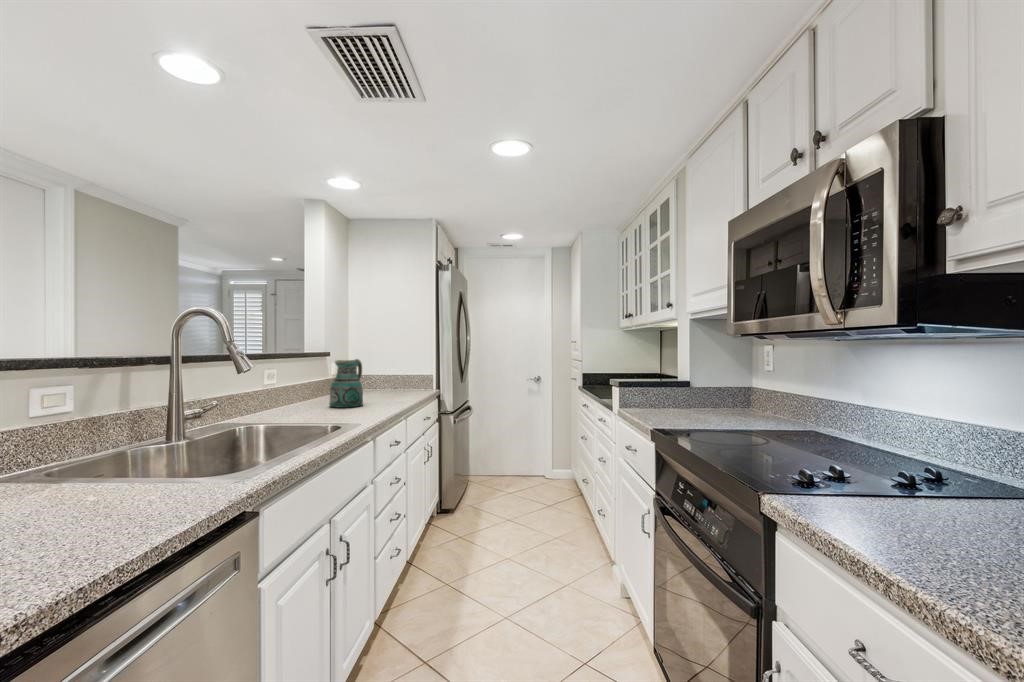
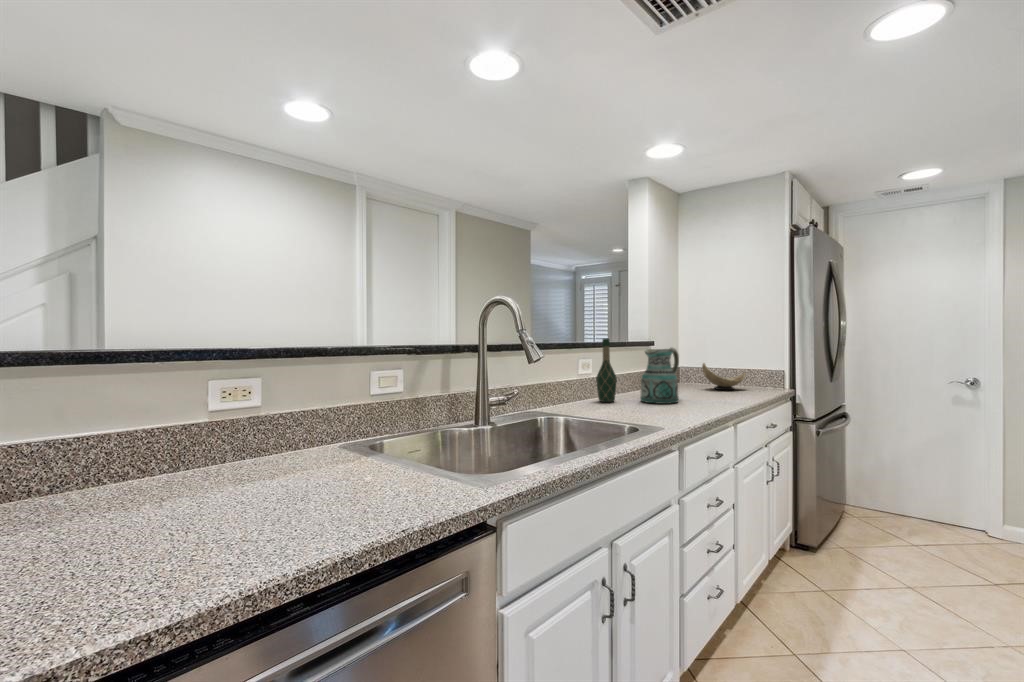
wine bottle: none [287,350,308,410] -> present [596,338,617,402]
decorative bowl: none [376,372,409,394] -> present [702,363,745,390]

